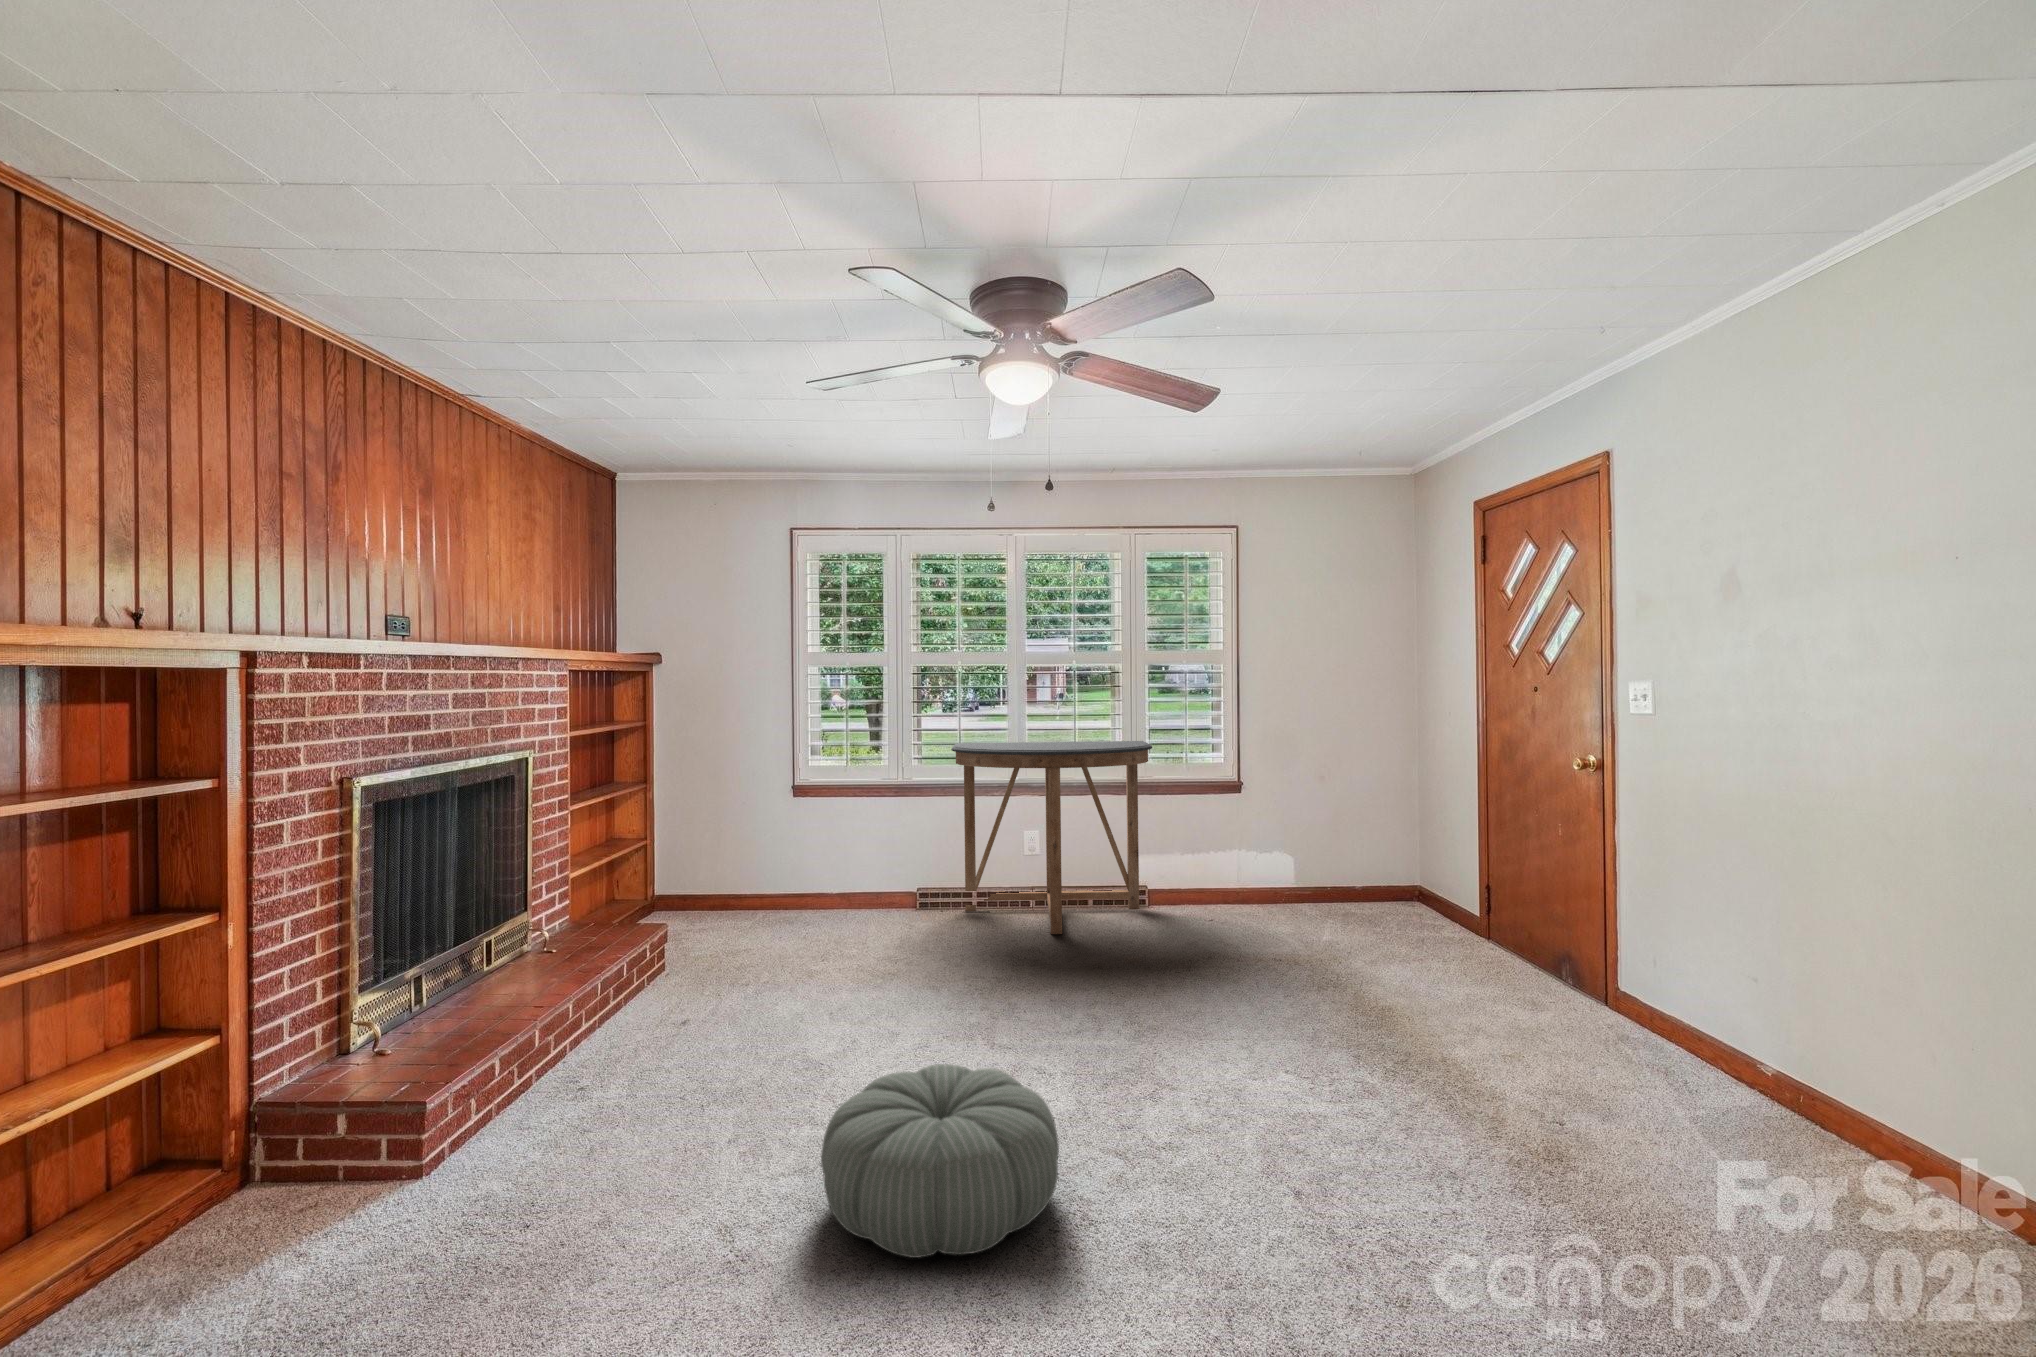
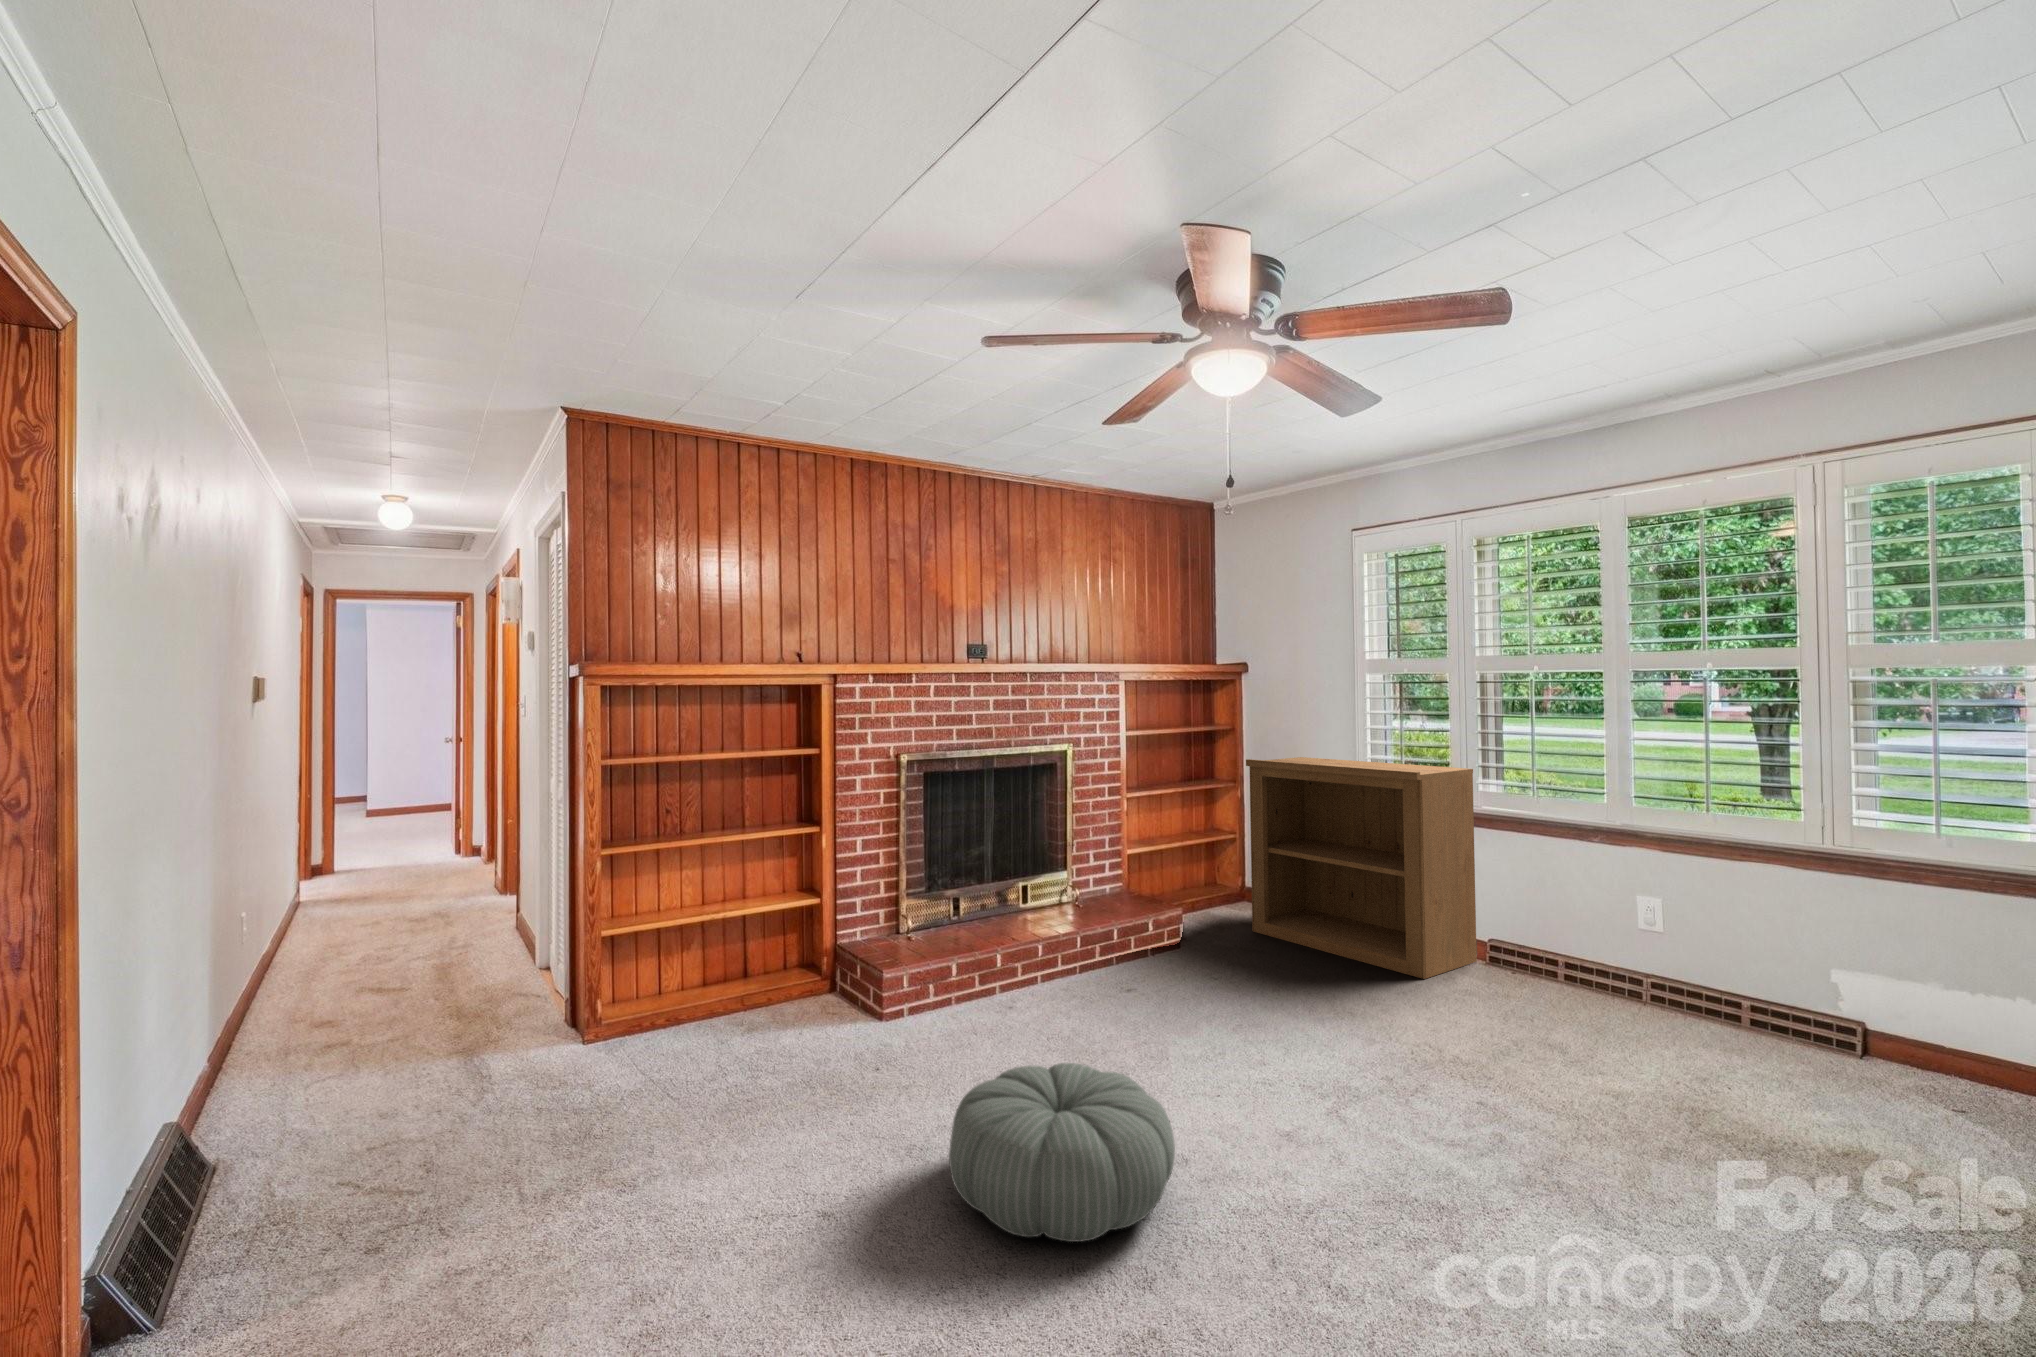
console table: present [951,741,1152,934] -> none [1504,767,1857,1054]
bookshelf: none [701,749,907,935] -> present [1246,757,1477,979]

